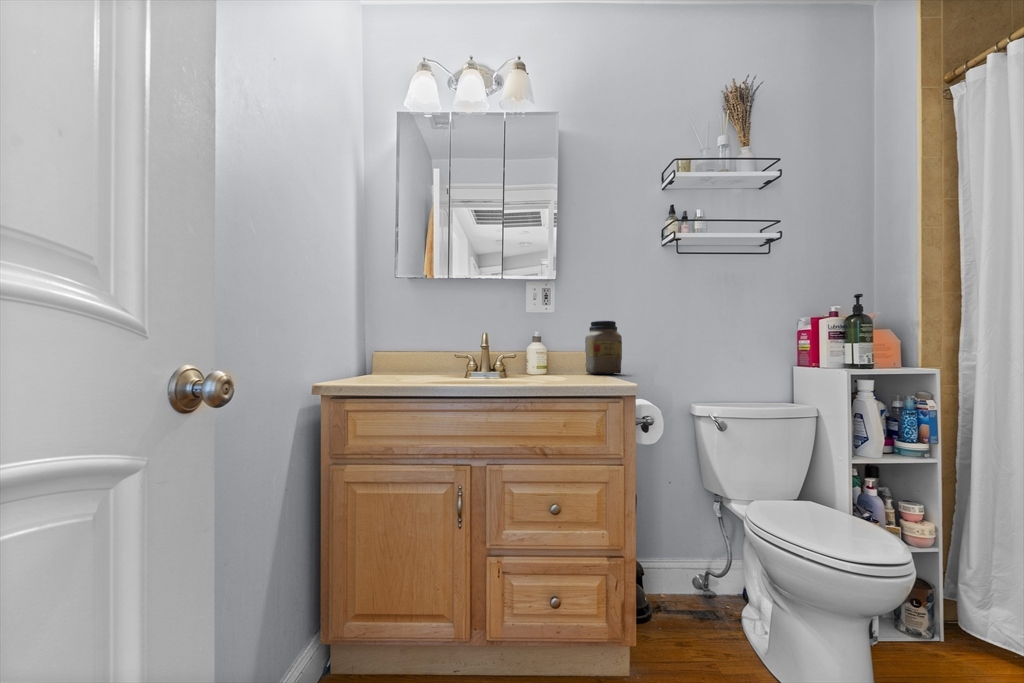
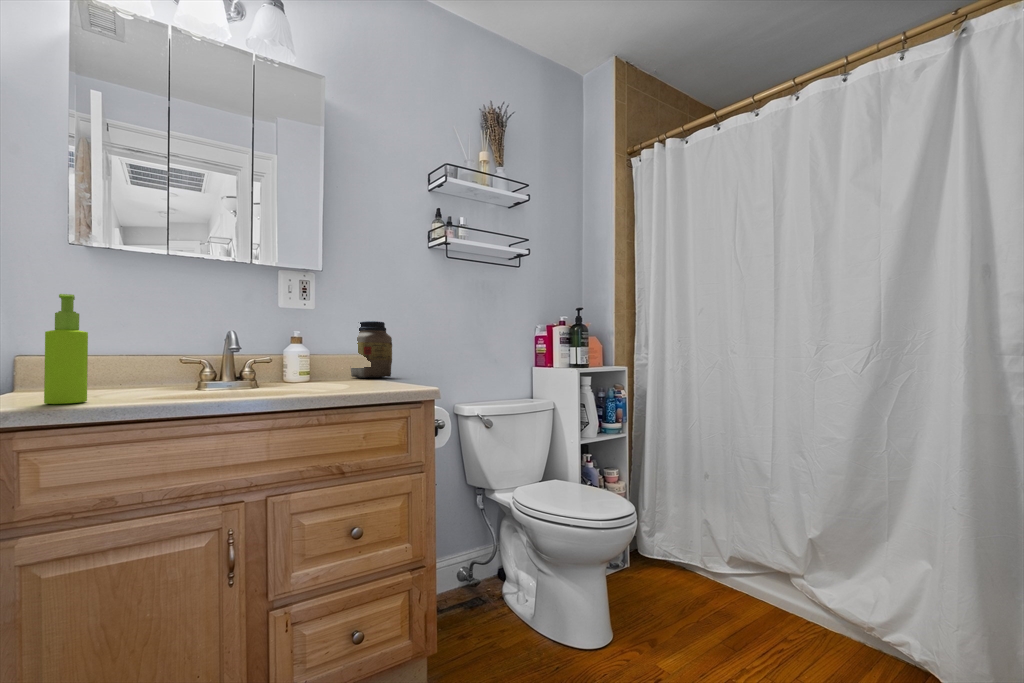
soap dispenser: none [363,312,384,383] -> present [44,294,88,404]

